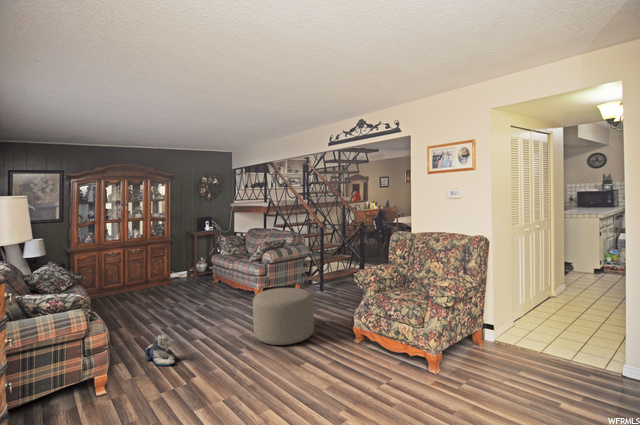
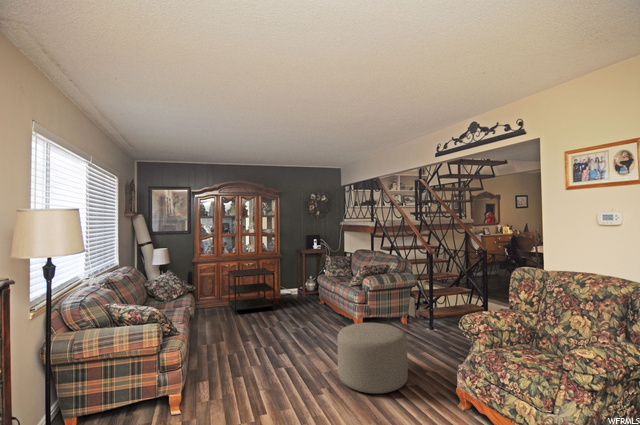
side table: none [109,252,168,303] -> present [228,268,275,315]
plush toy: present [145,334,175,366] -> none [228,361,254,396]

